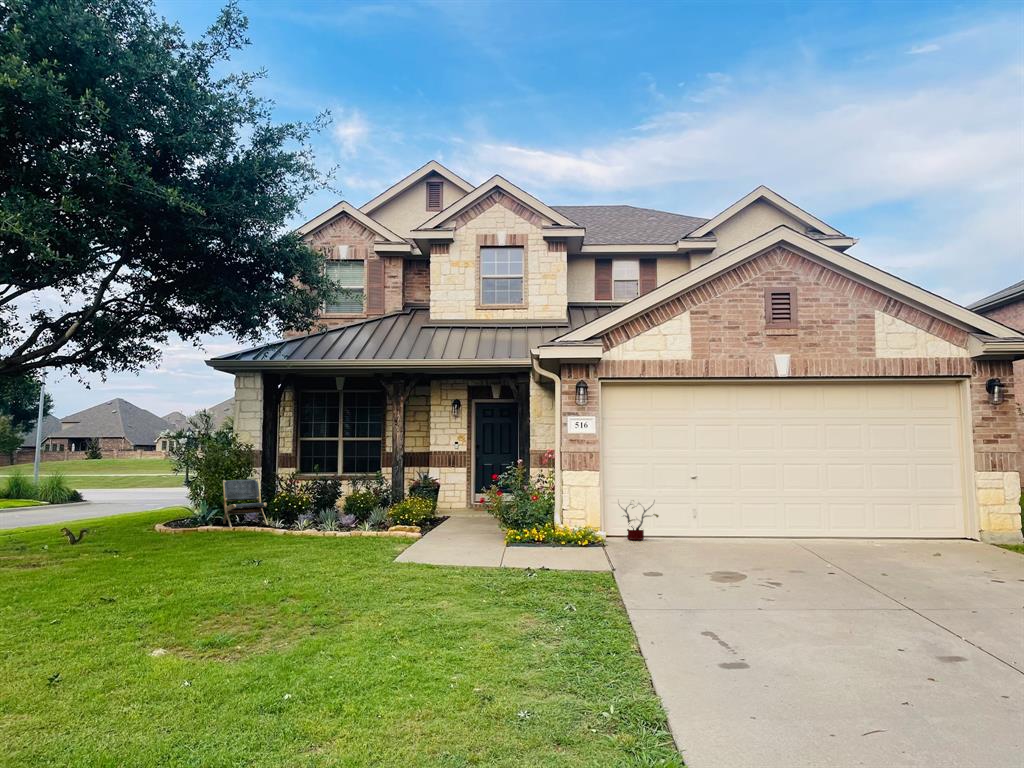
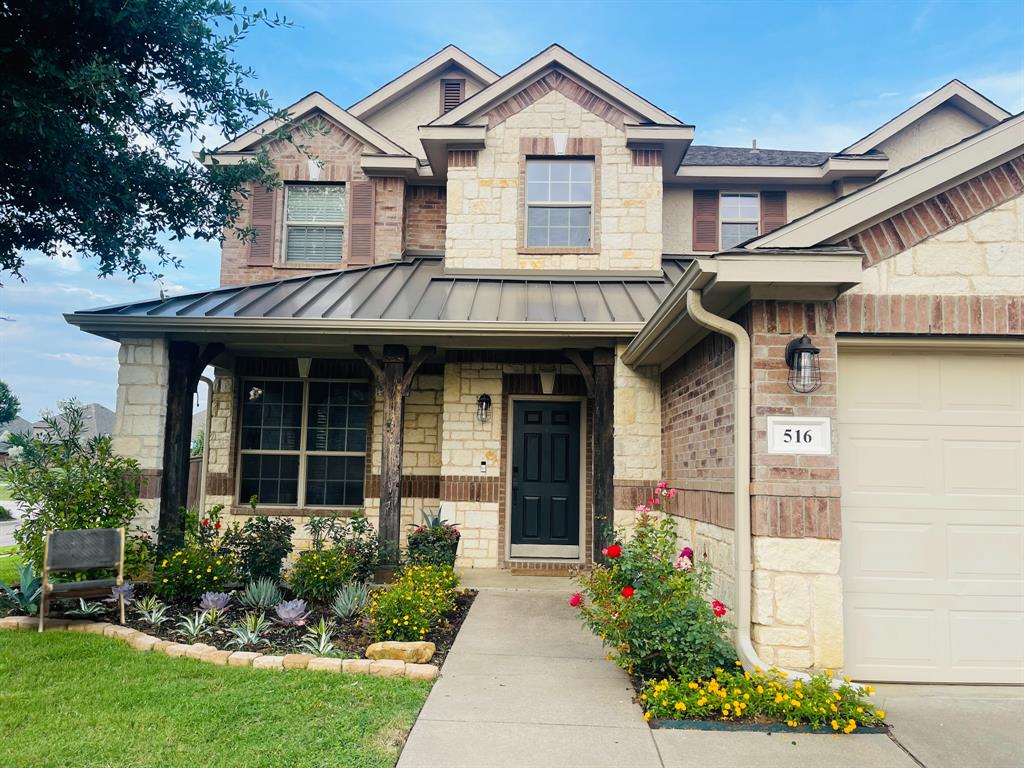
decorative plant: present [624,504,659,540] -> none [871,606,998,713]

